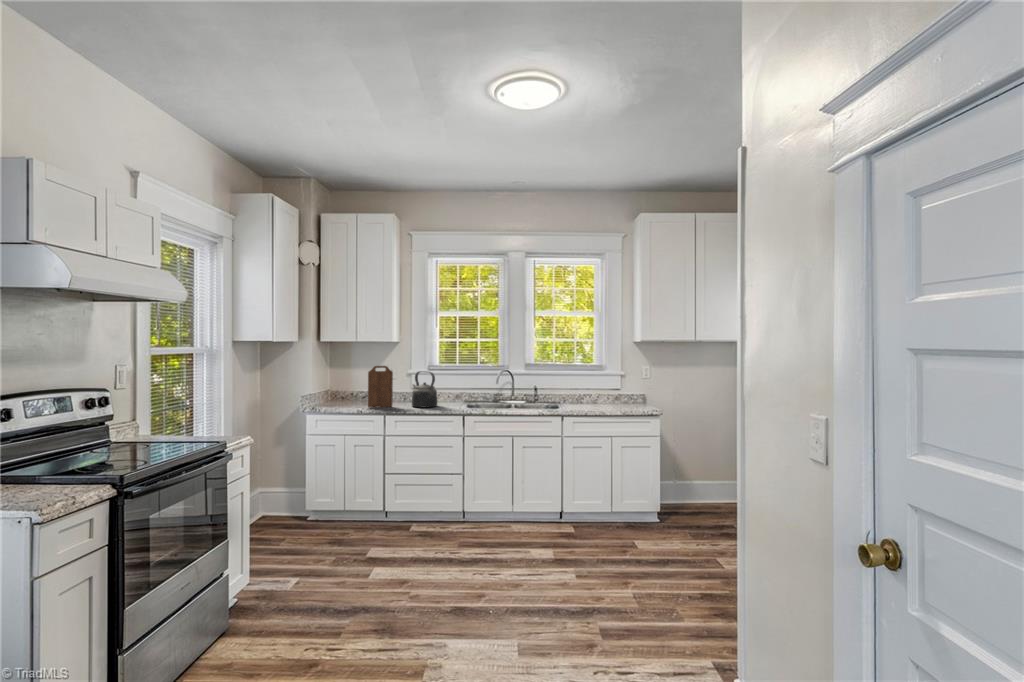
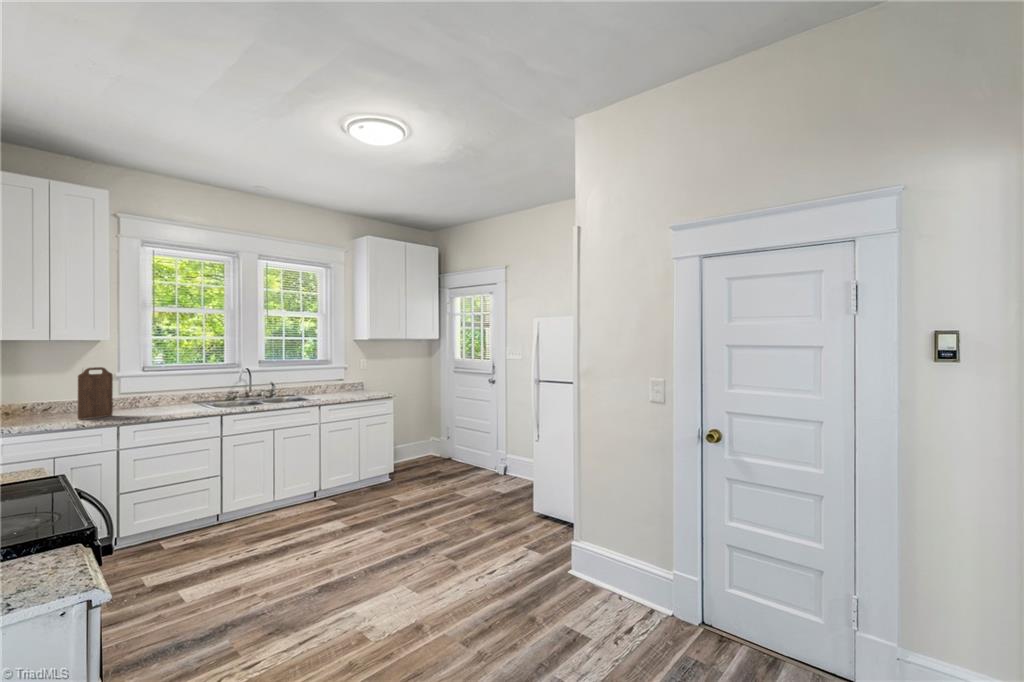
kettle: present [412,371,437,408] -> none [132,372,173,413]

